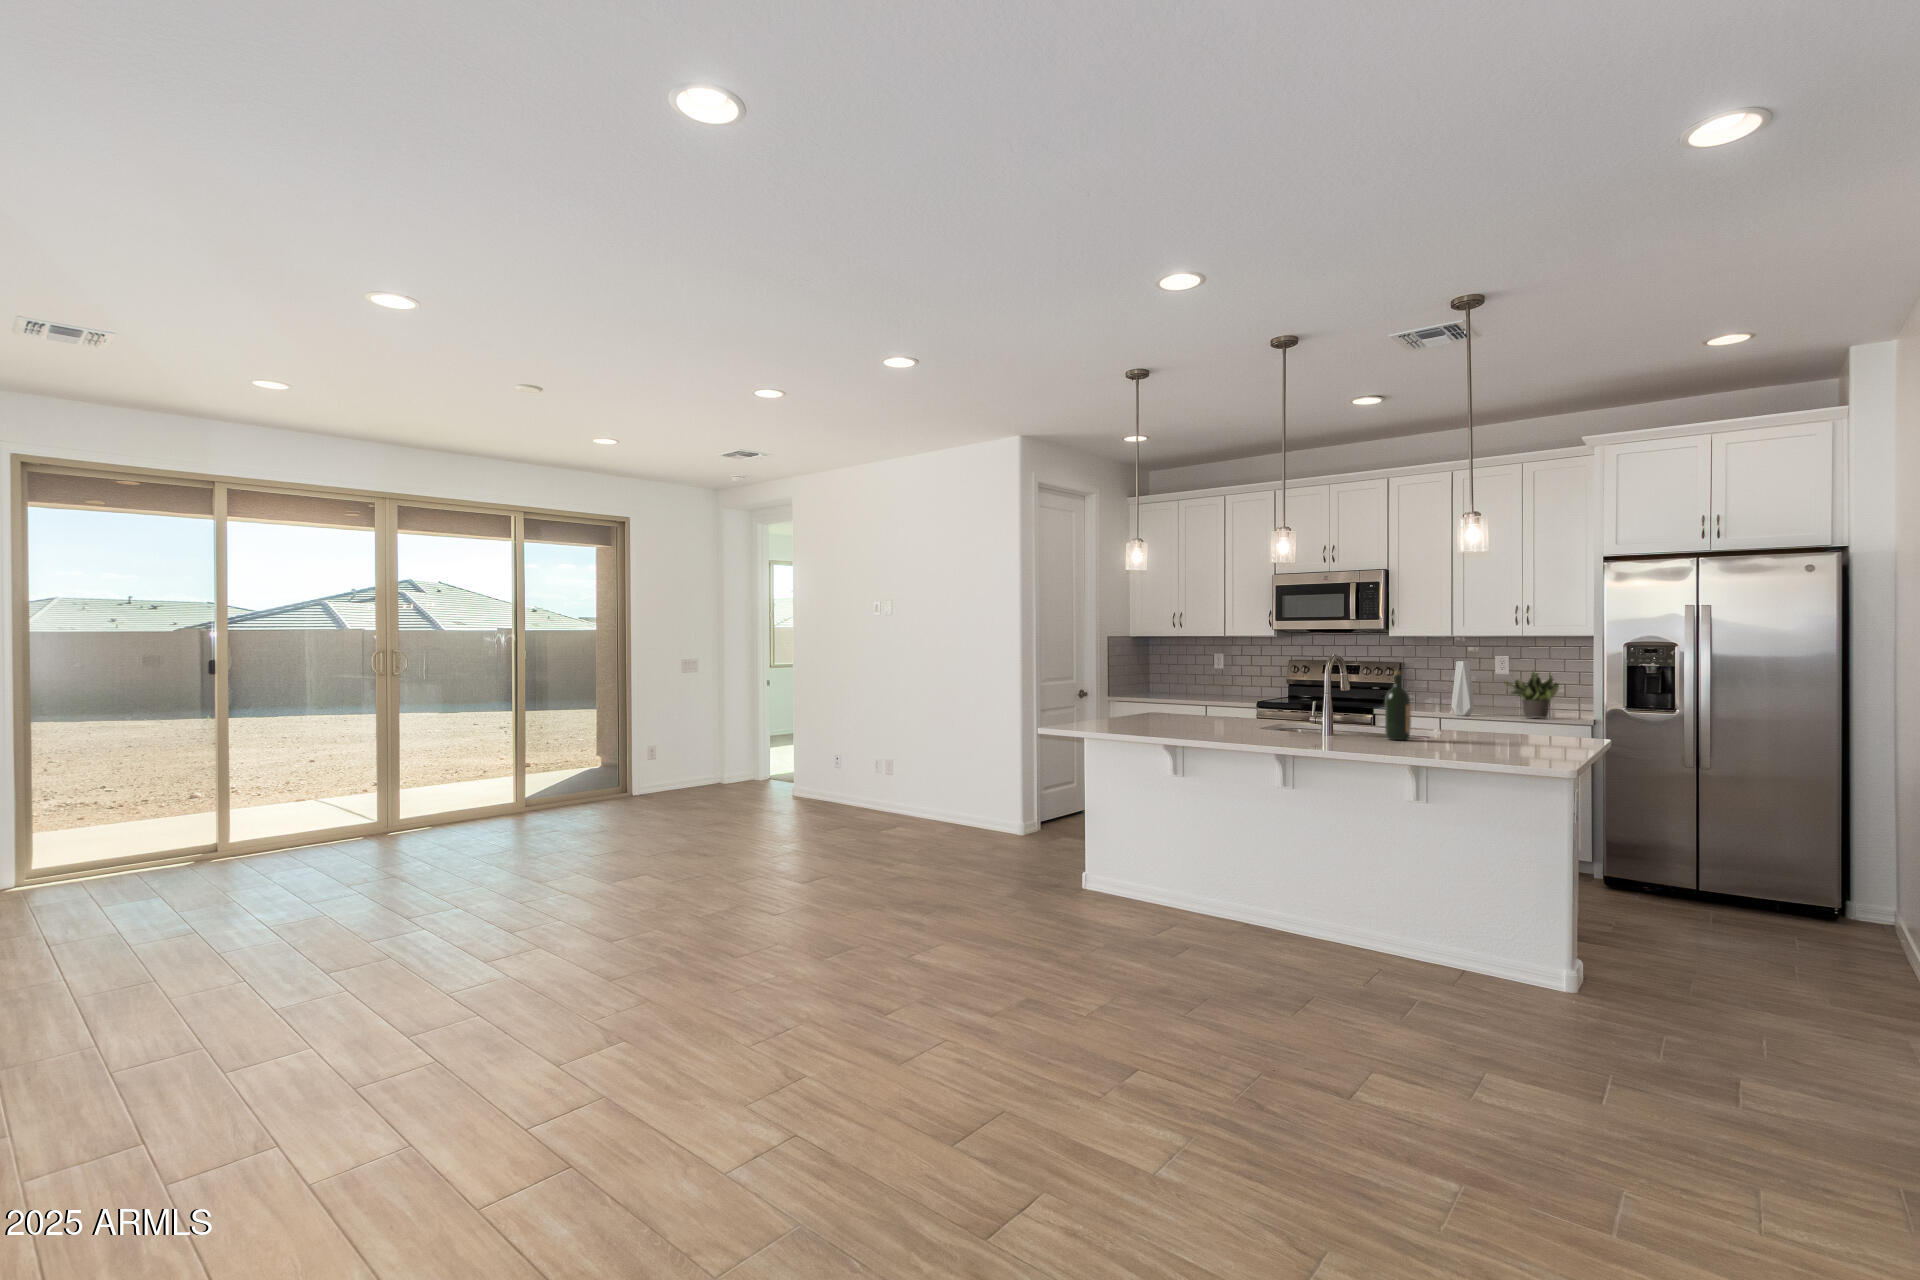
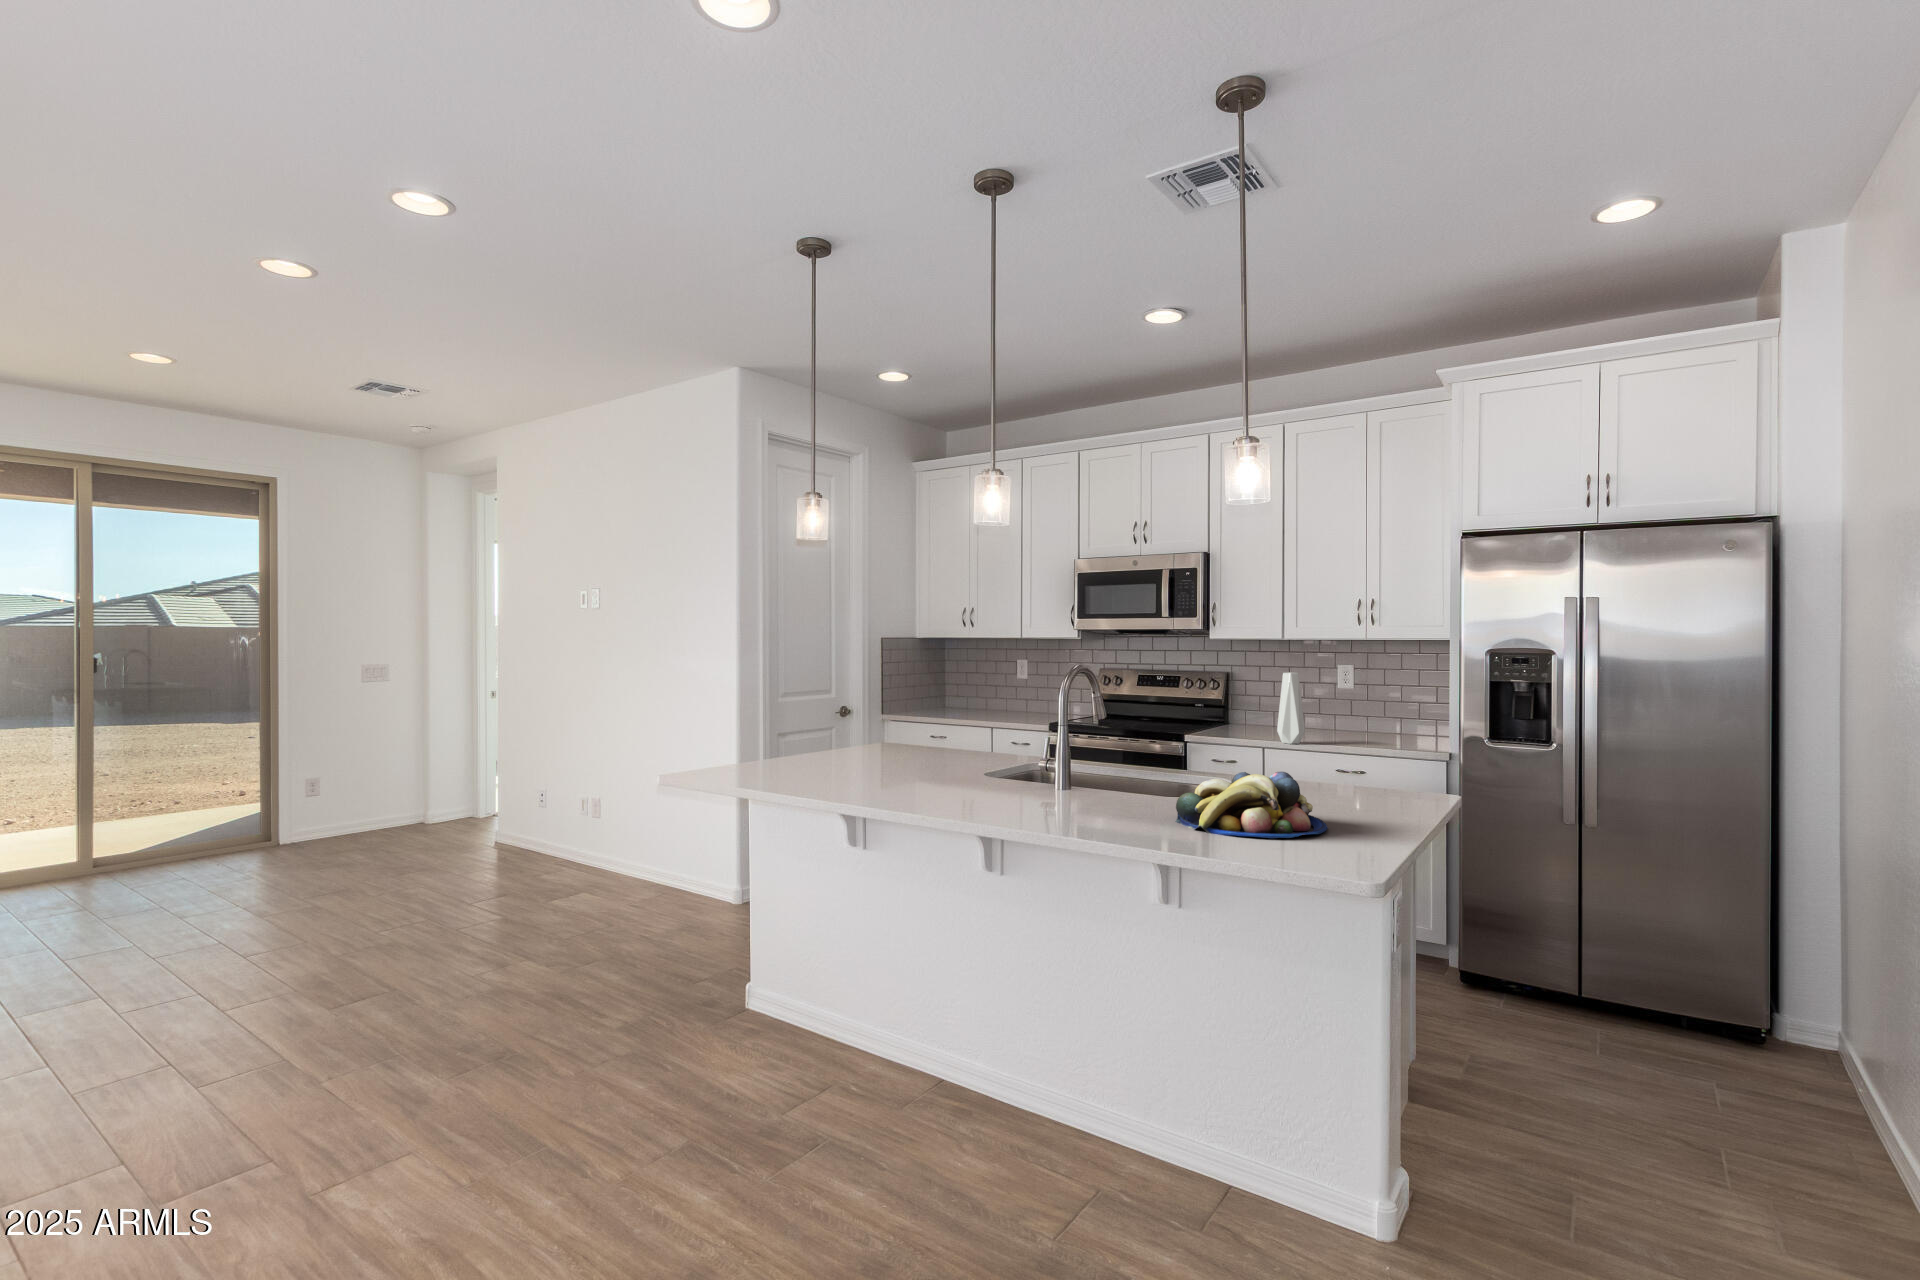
wine bottle: present [1385,671,1411,740] -> none [1131,694,1168,802]
potted plant: present [1504,671,1559,718] -> none [1336,683,1409,747]
fruit bowl: none [1426,718,1528,754] -> present [1176,772,1327,838]

